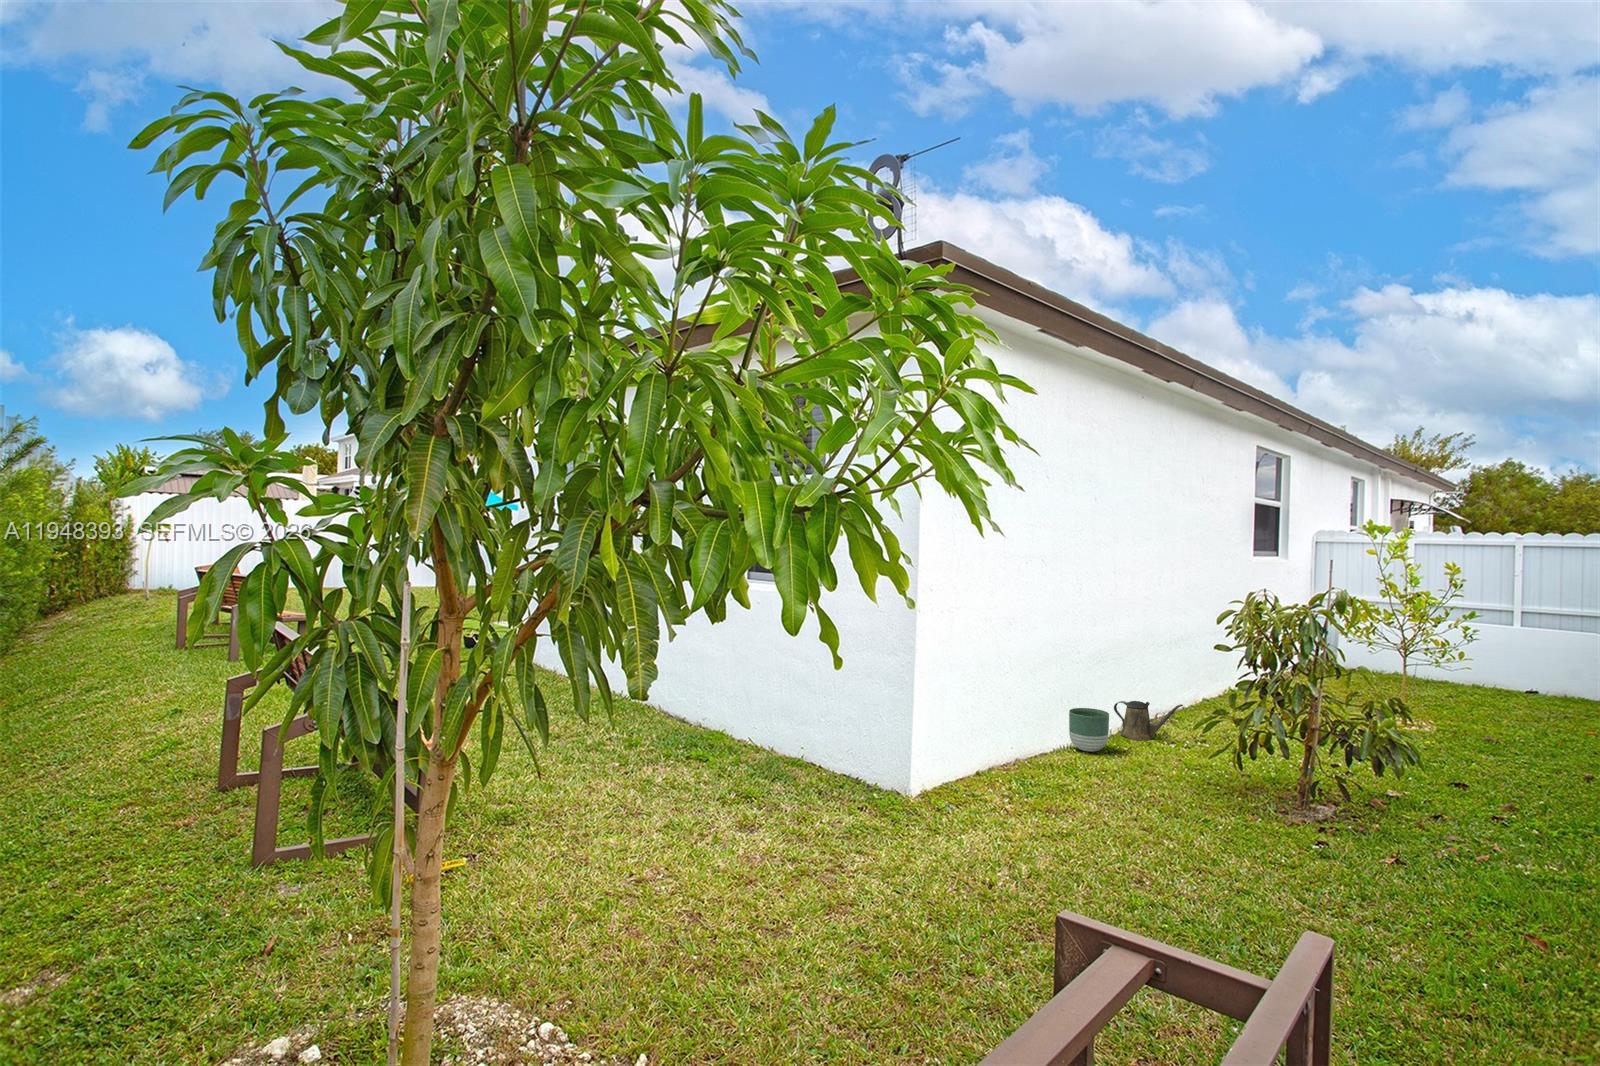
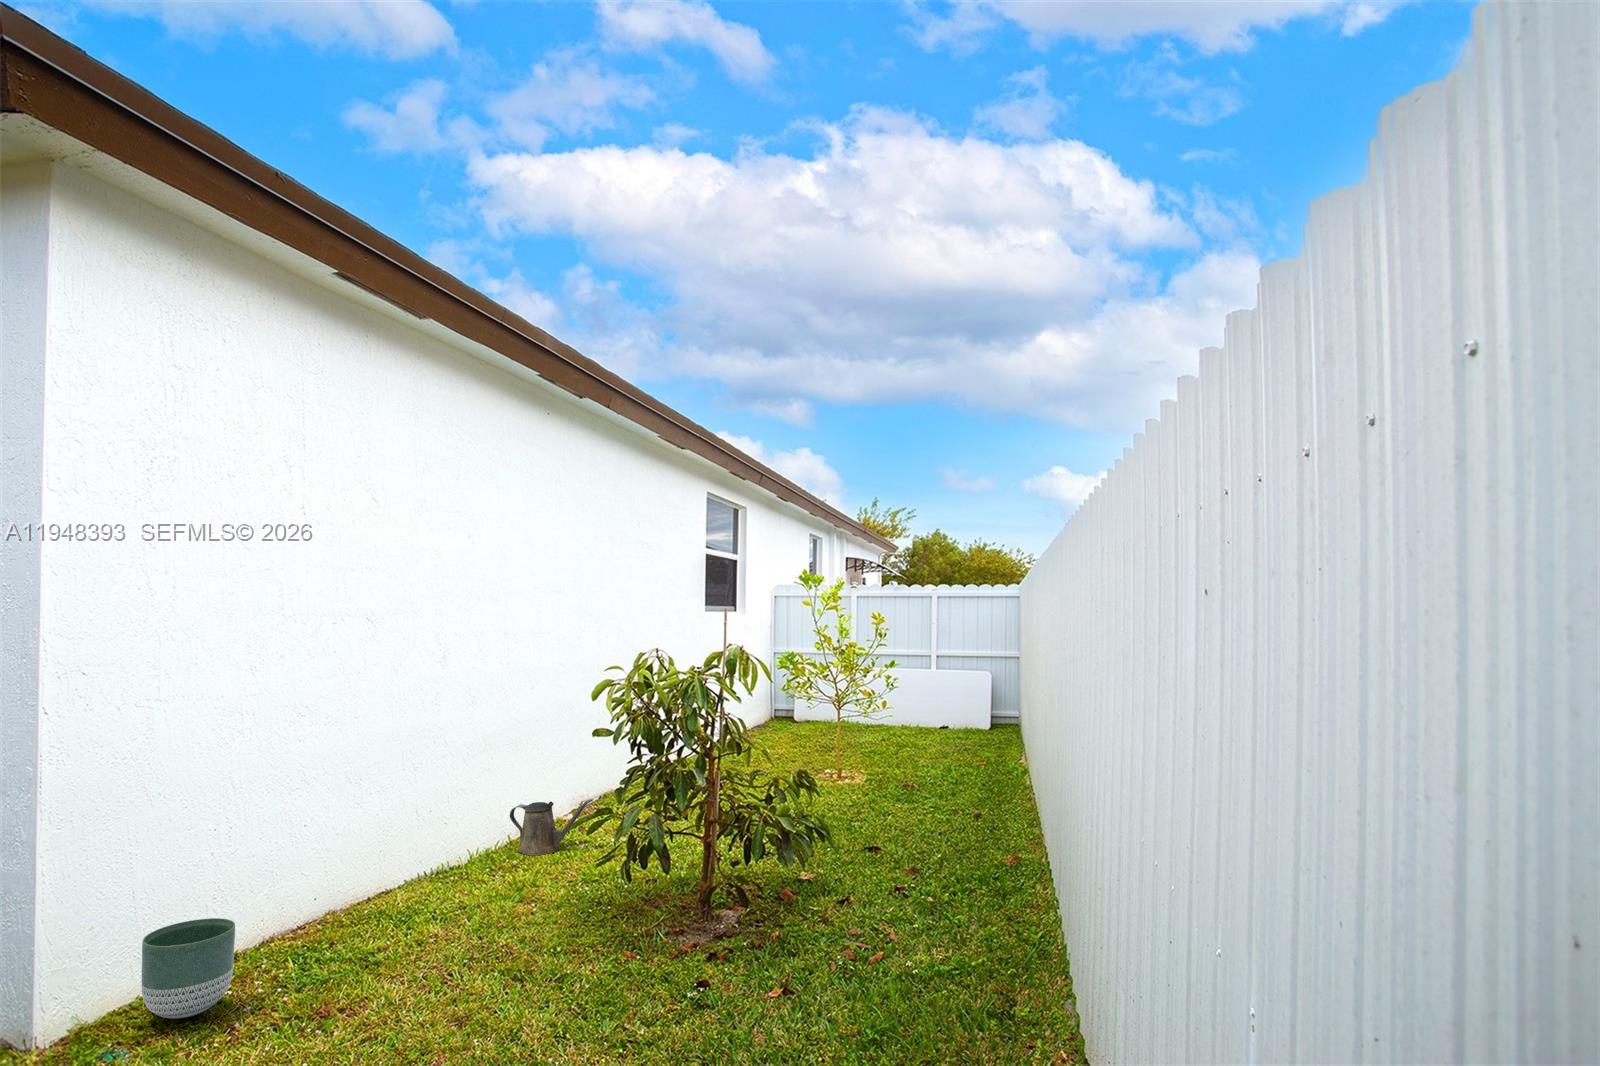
planter: present [1069,708,1109,752] -> present [142,918,235,1019]

